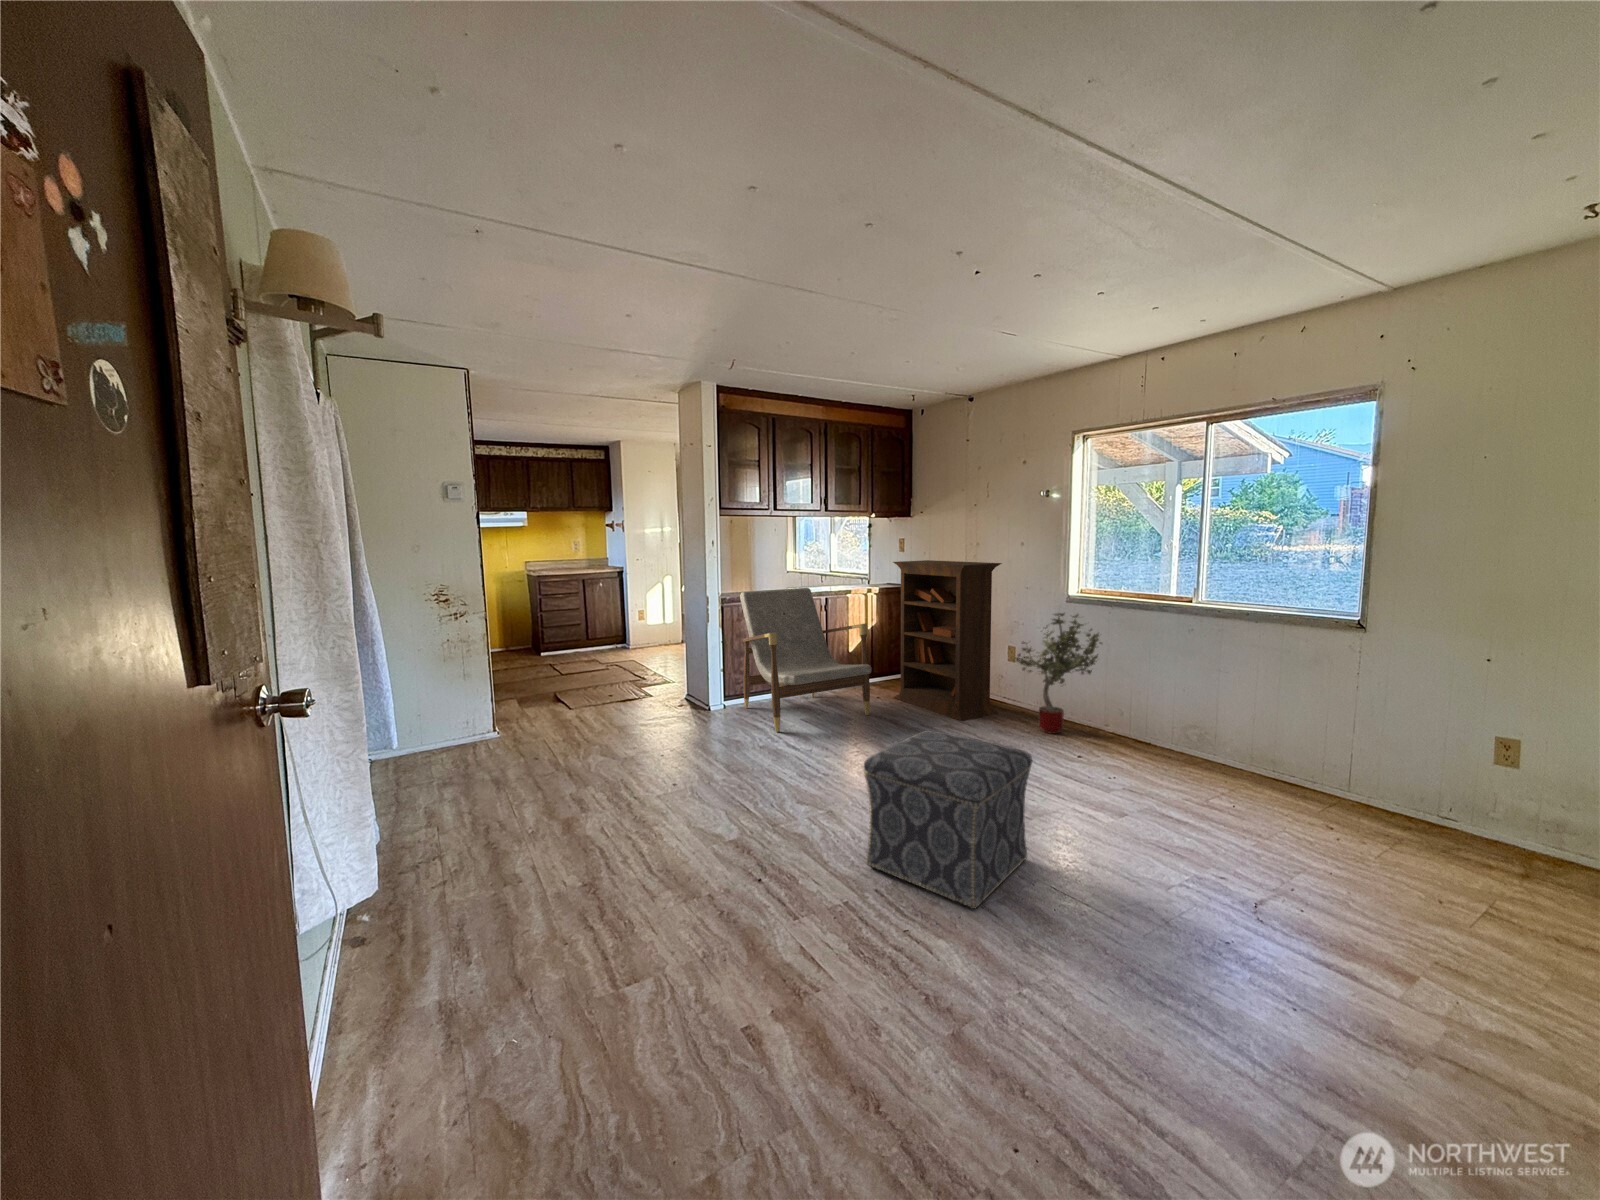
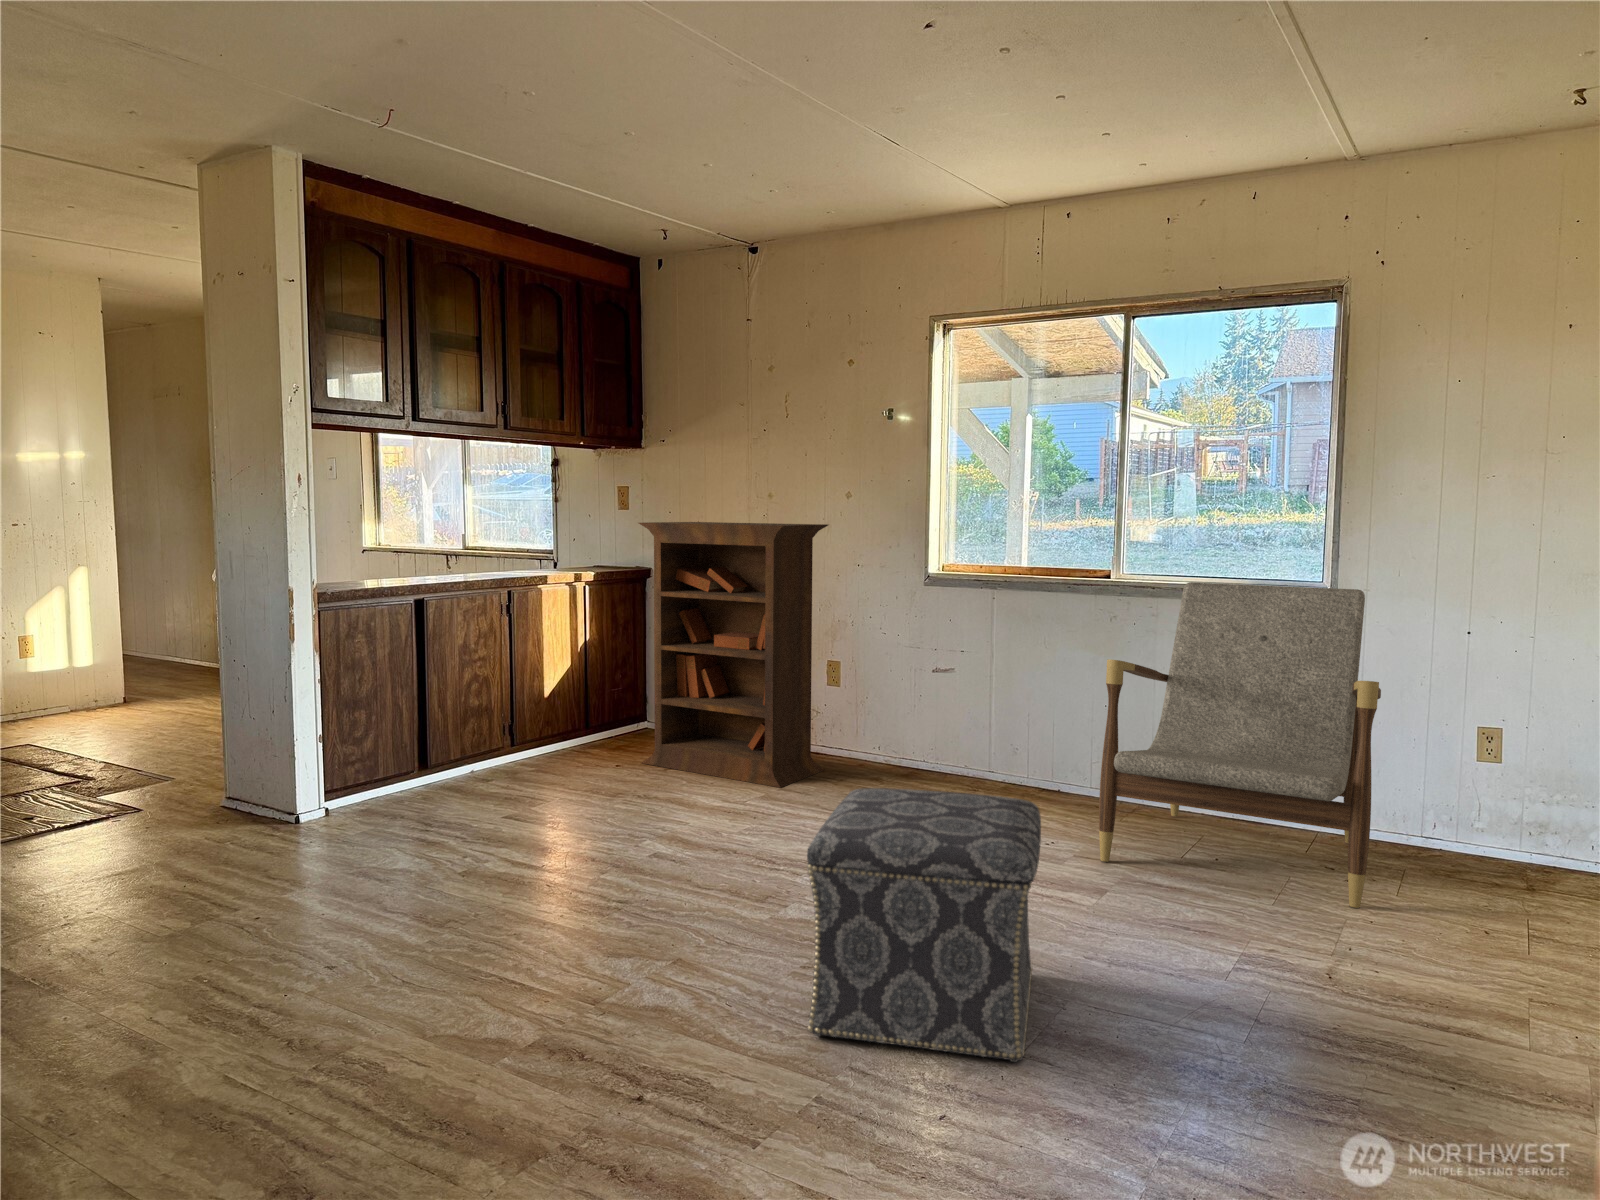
armchair: present [740,588,872,732] -> present [1099,582,1381,908]
potted tree: present [1016,613,1102,734] -> none [854,599,997,791]

